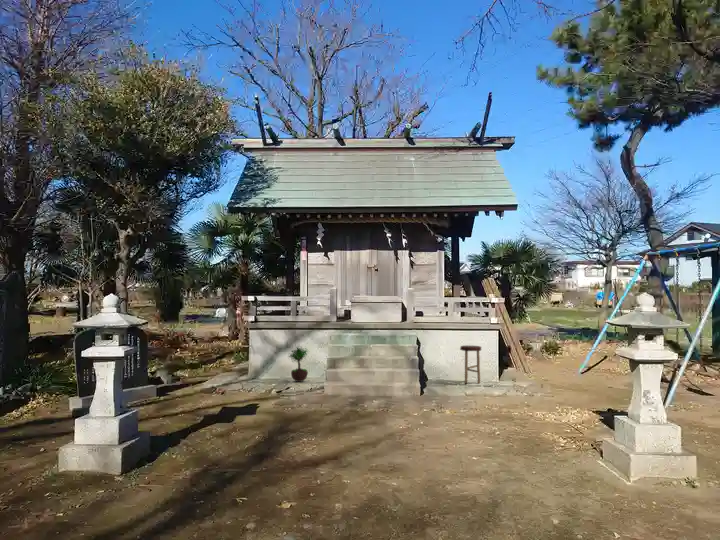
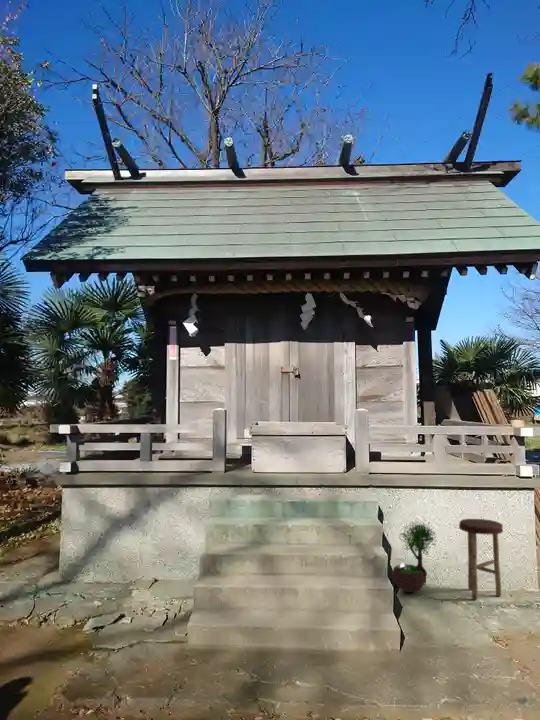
potted tree: present [289,347,308,382] -> present [393,523,436,592]

